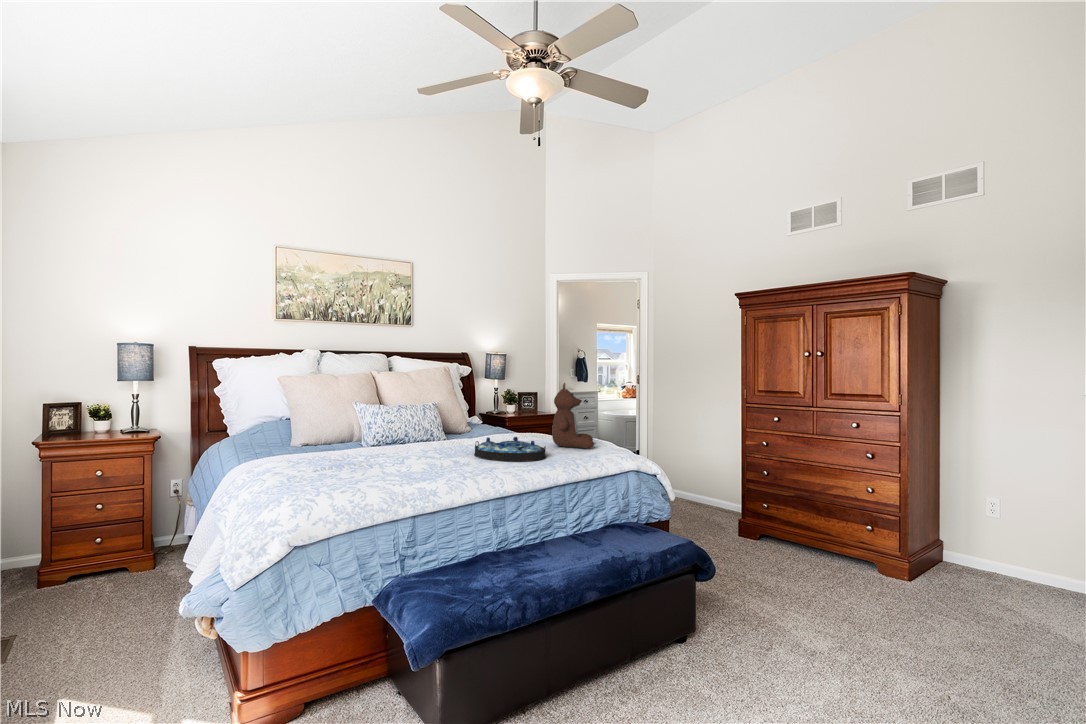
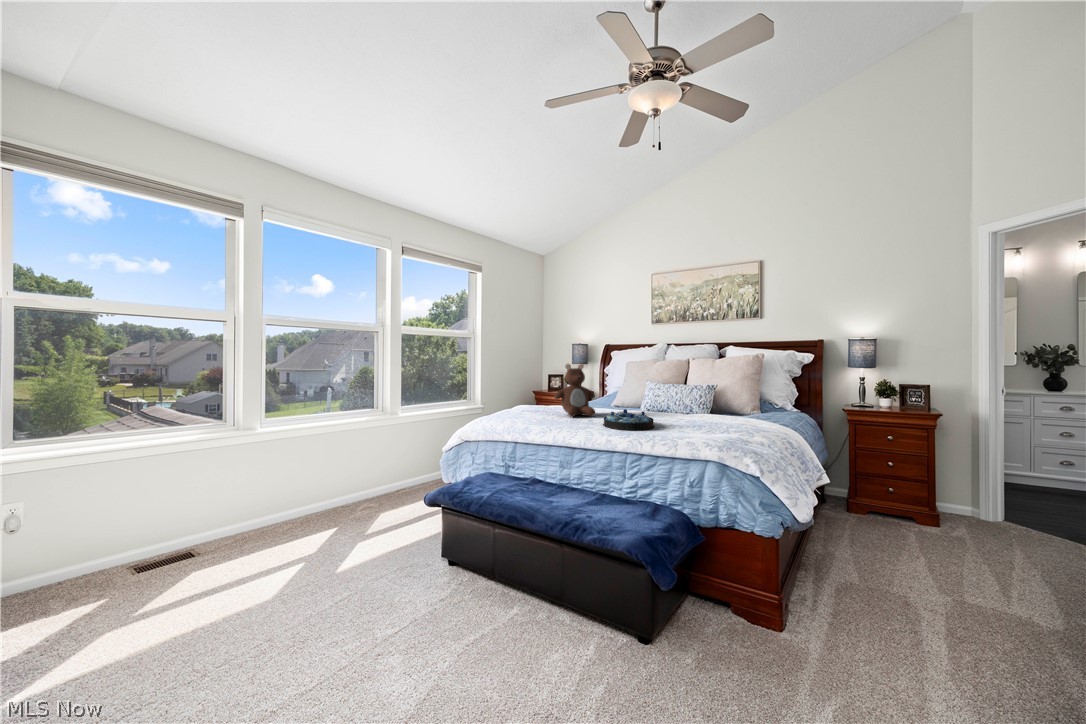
teddy bear: present [552,383,594,449] -> present [554,364,595,417]

